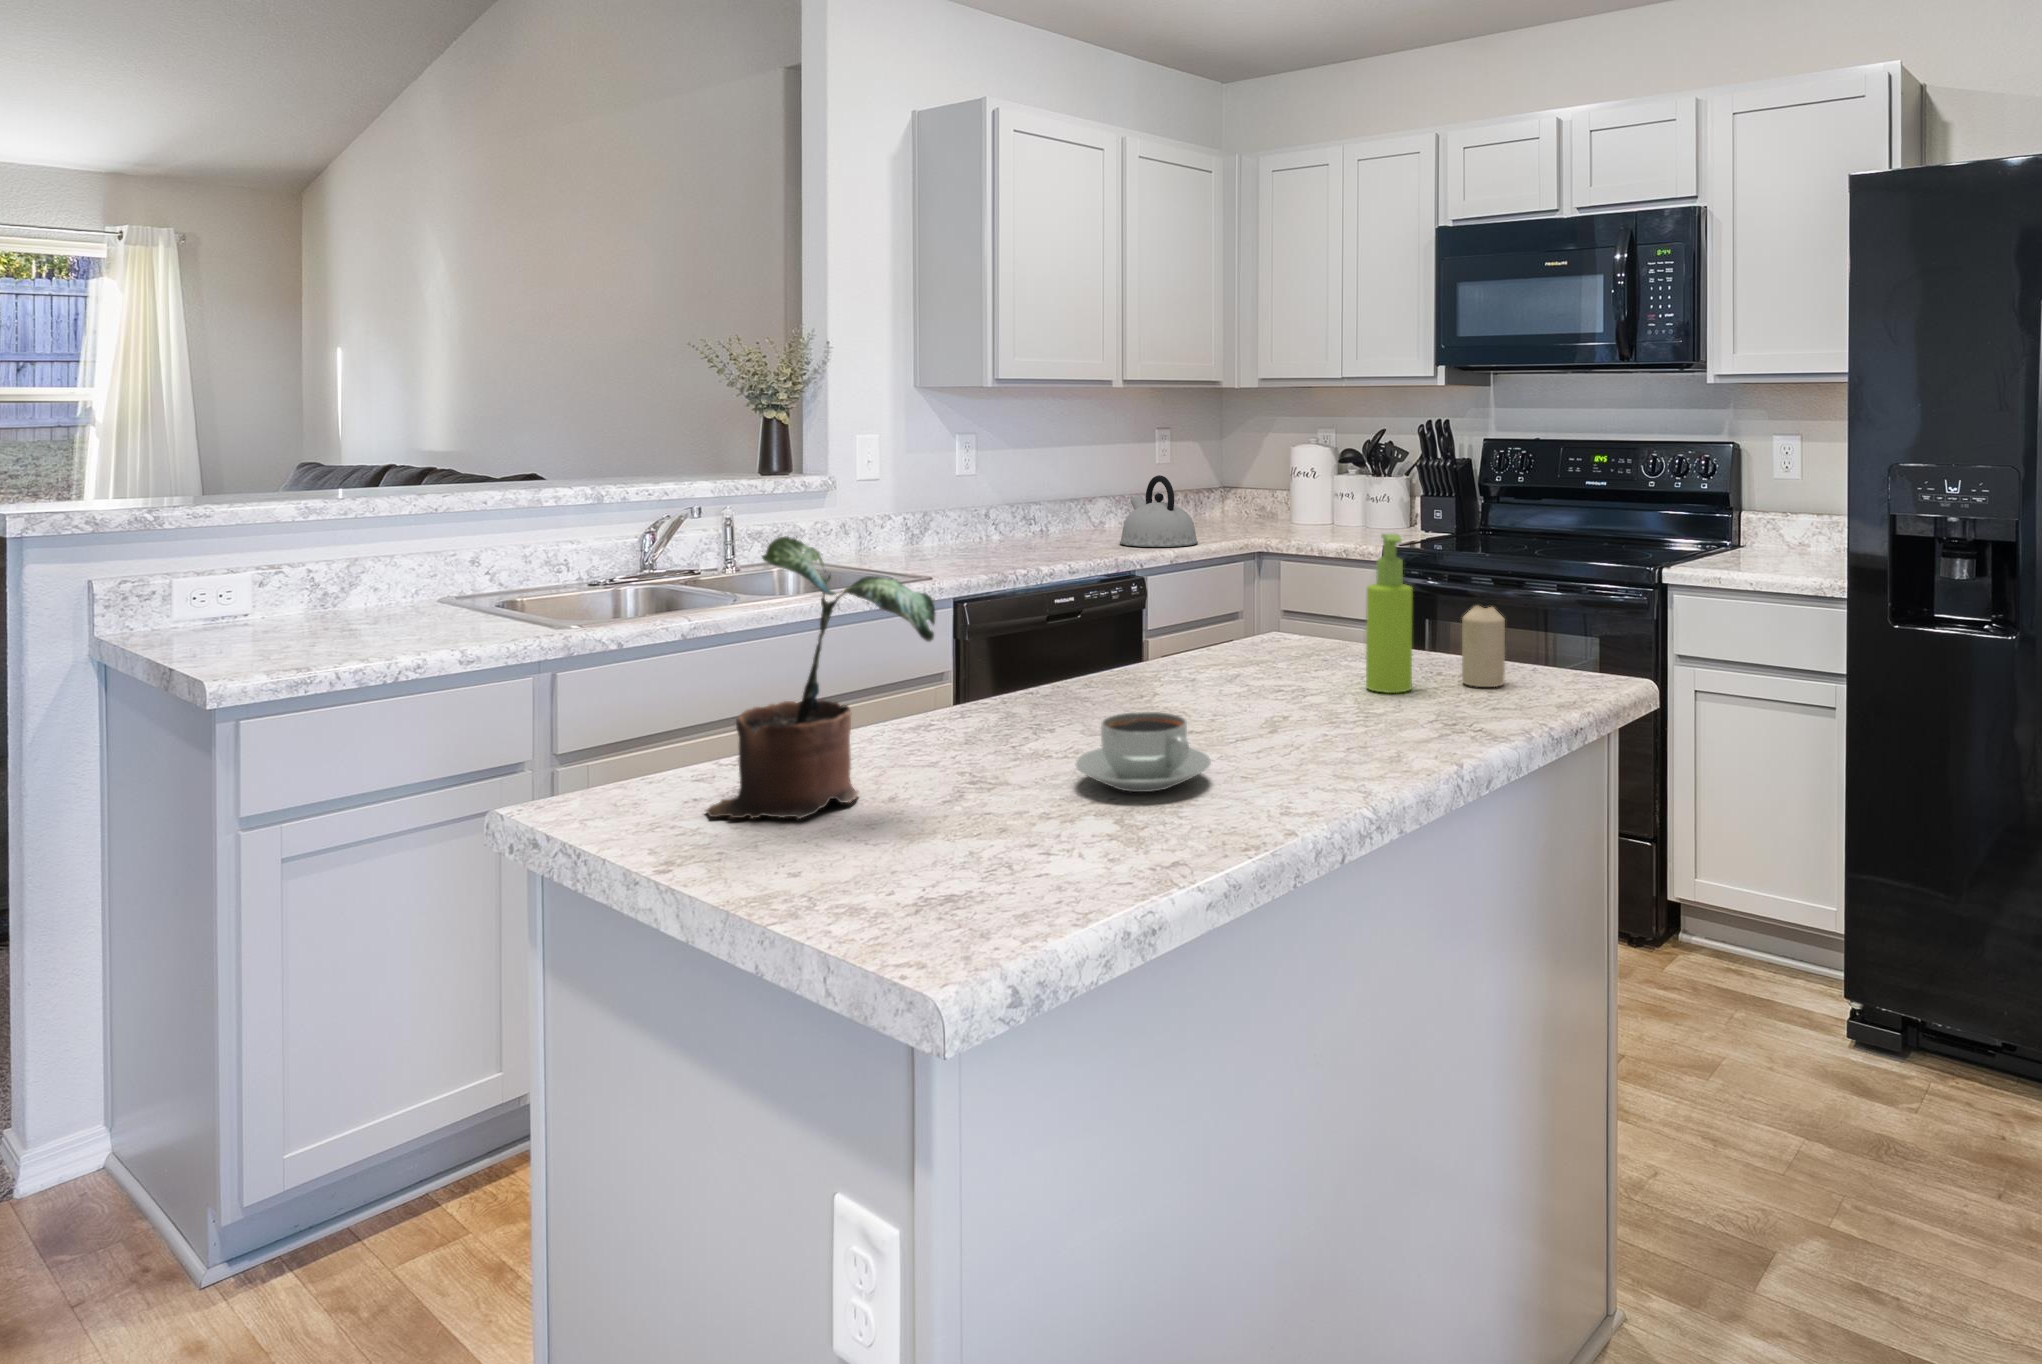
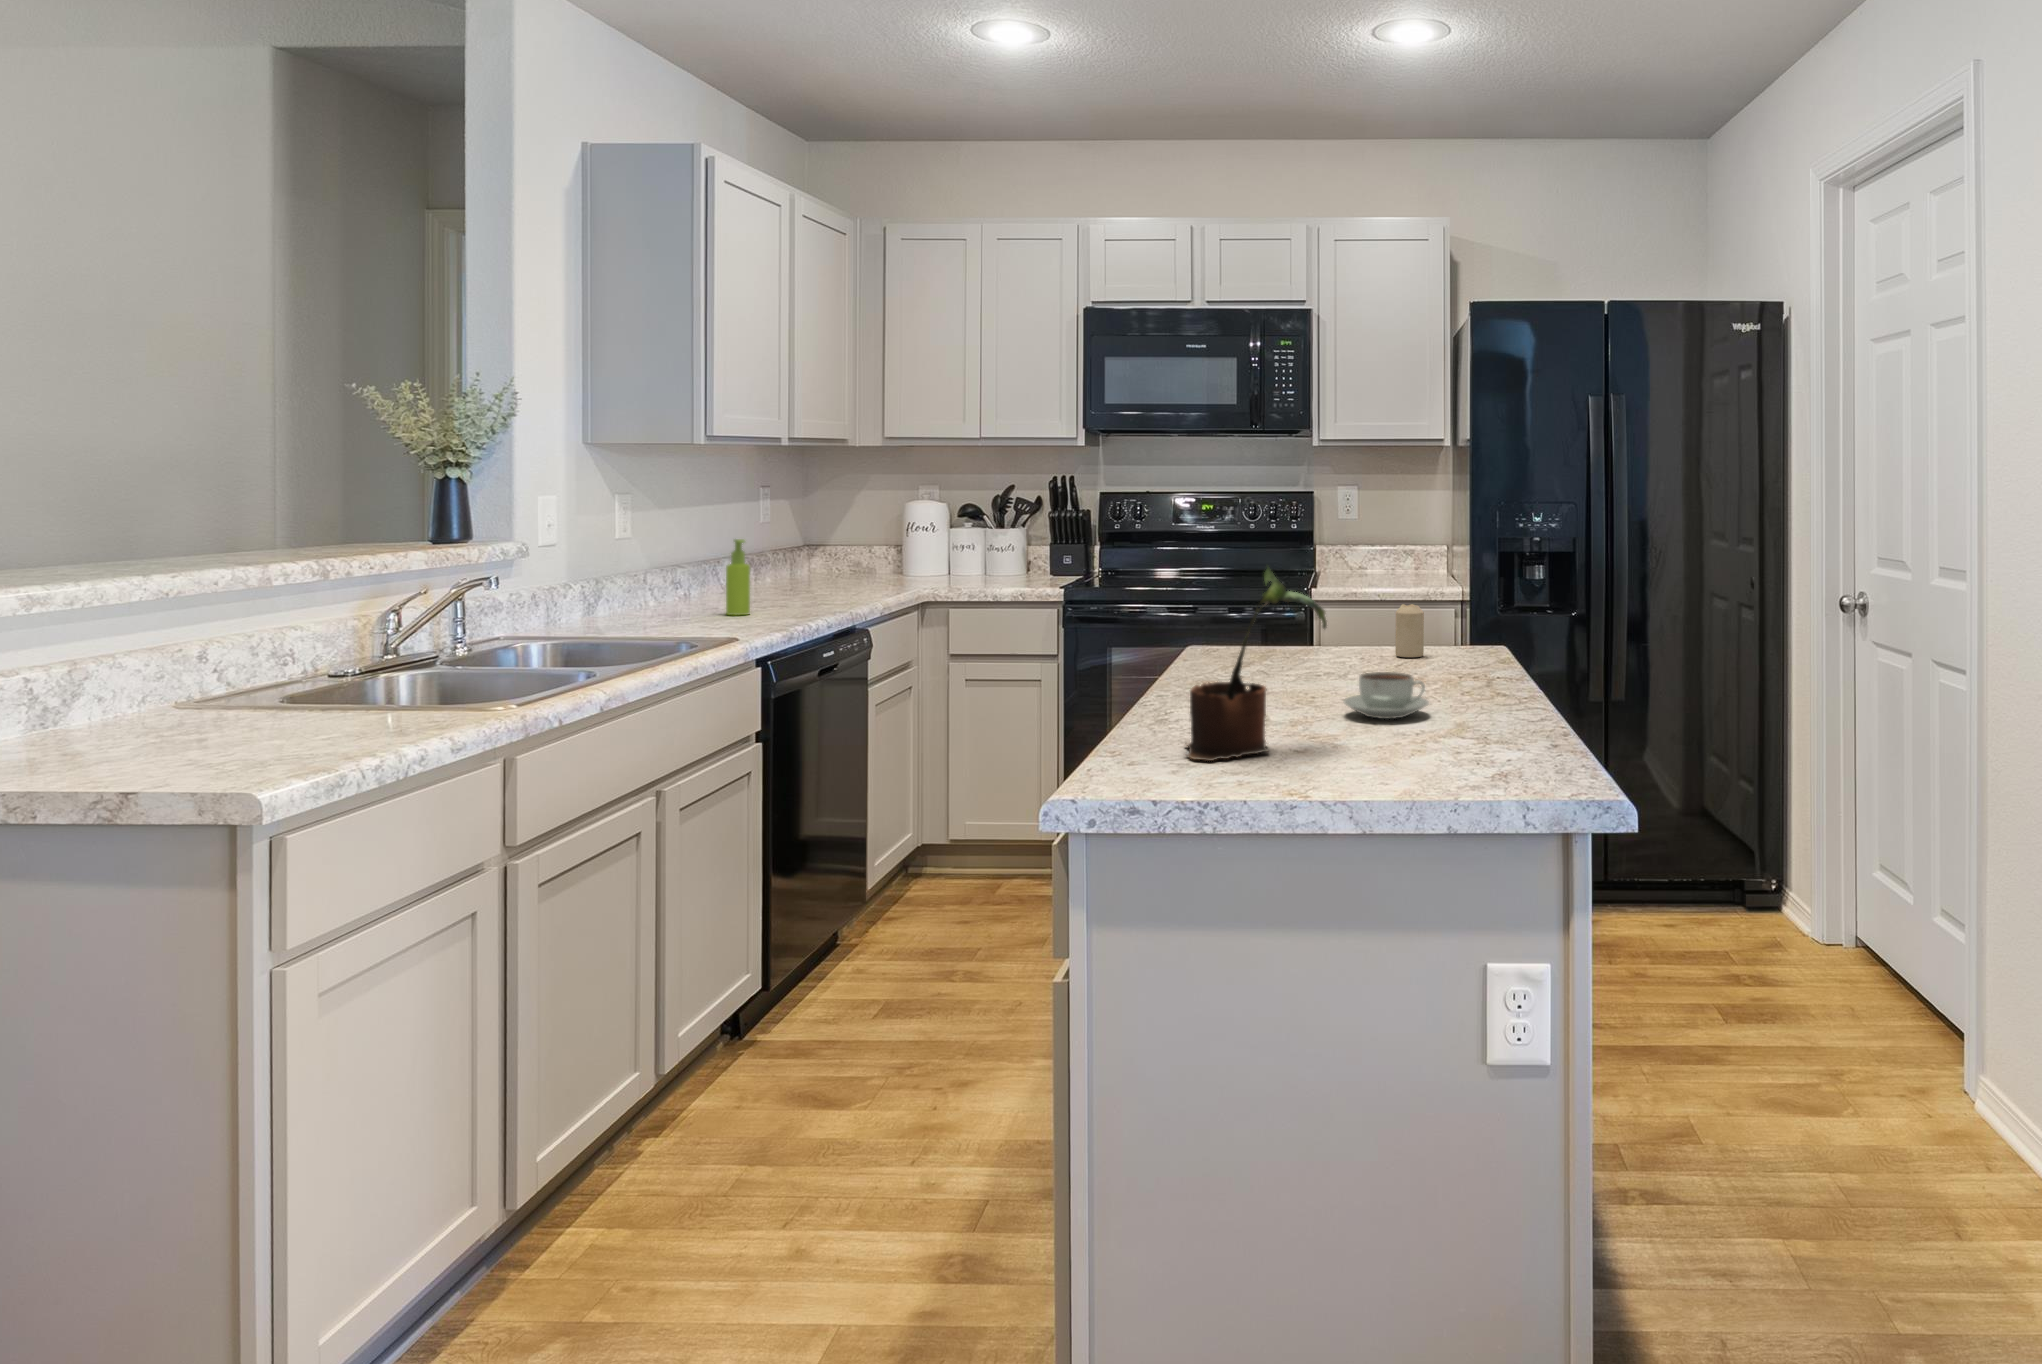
kettle: present [1120,475,1198,547] -> none [785,532,868,603]
soap dispenser: present [1366,534,1413,693] -> present [726,539,750,616]

